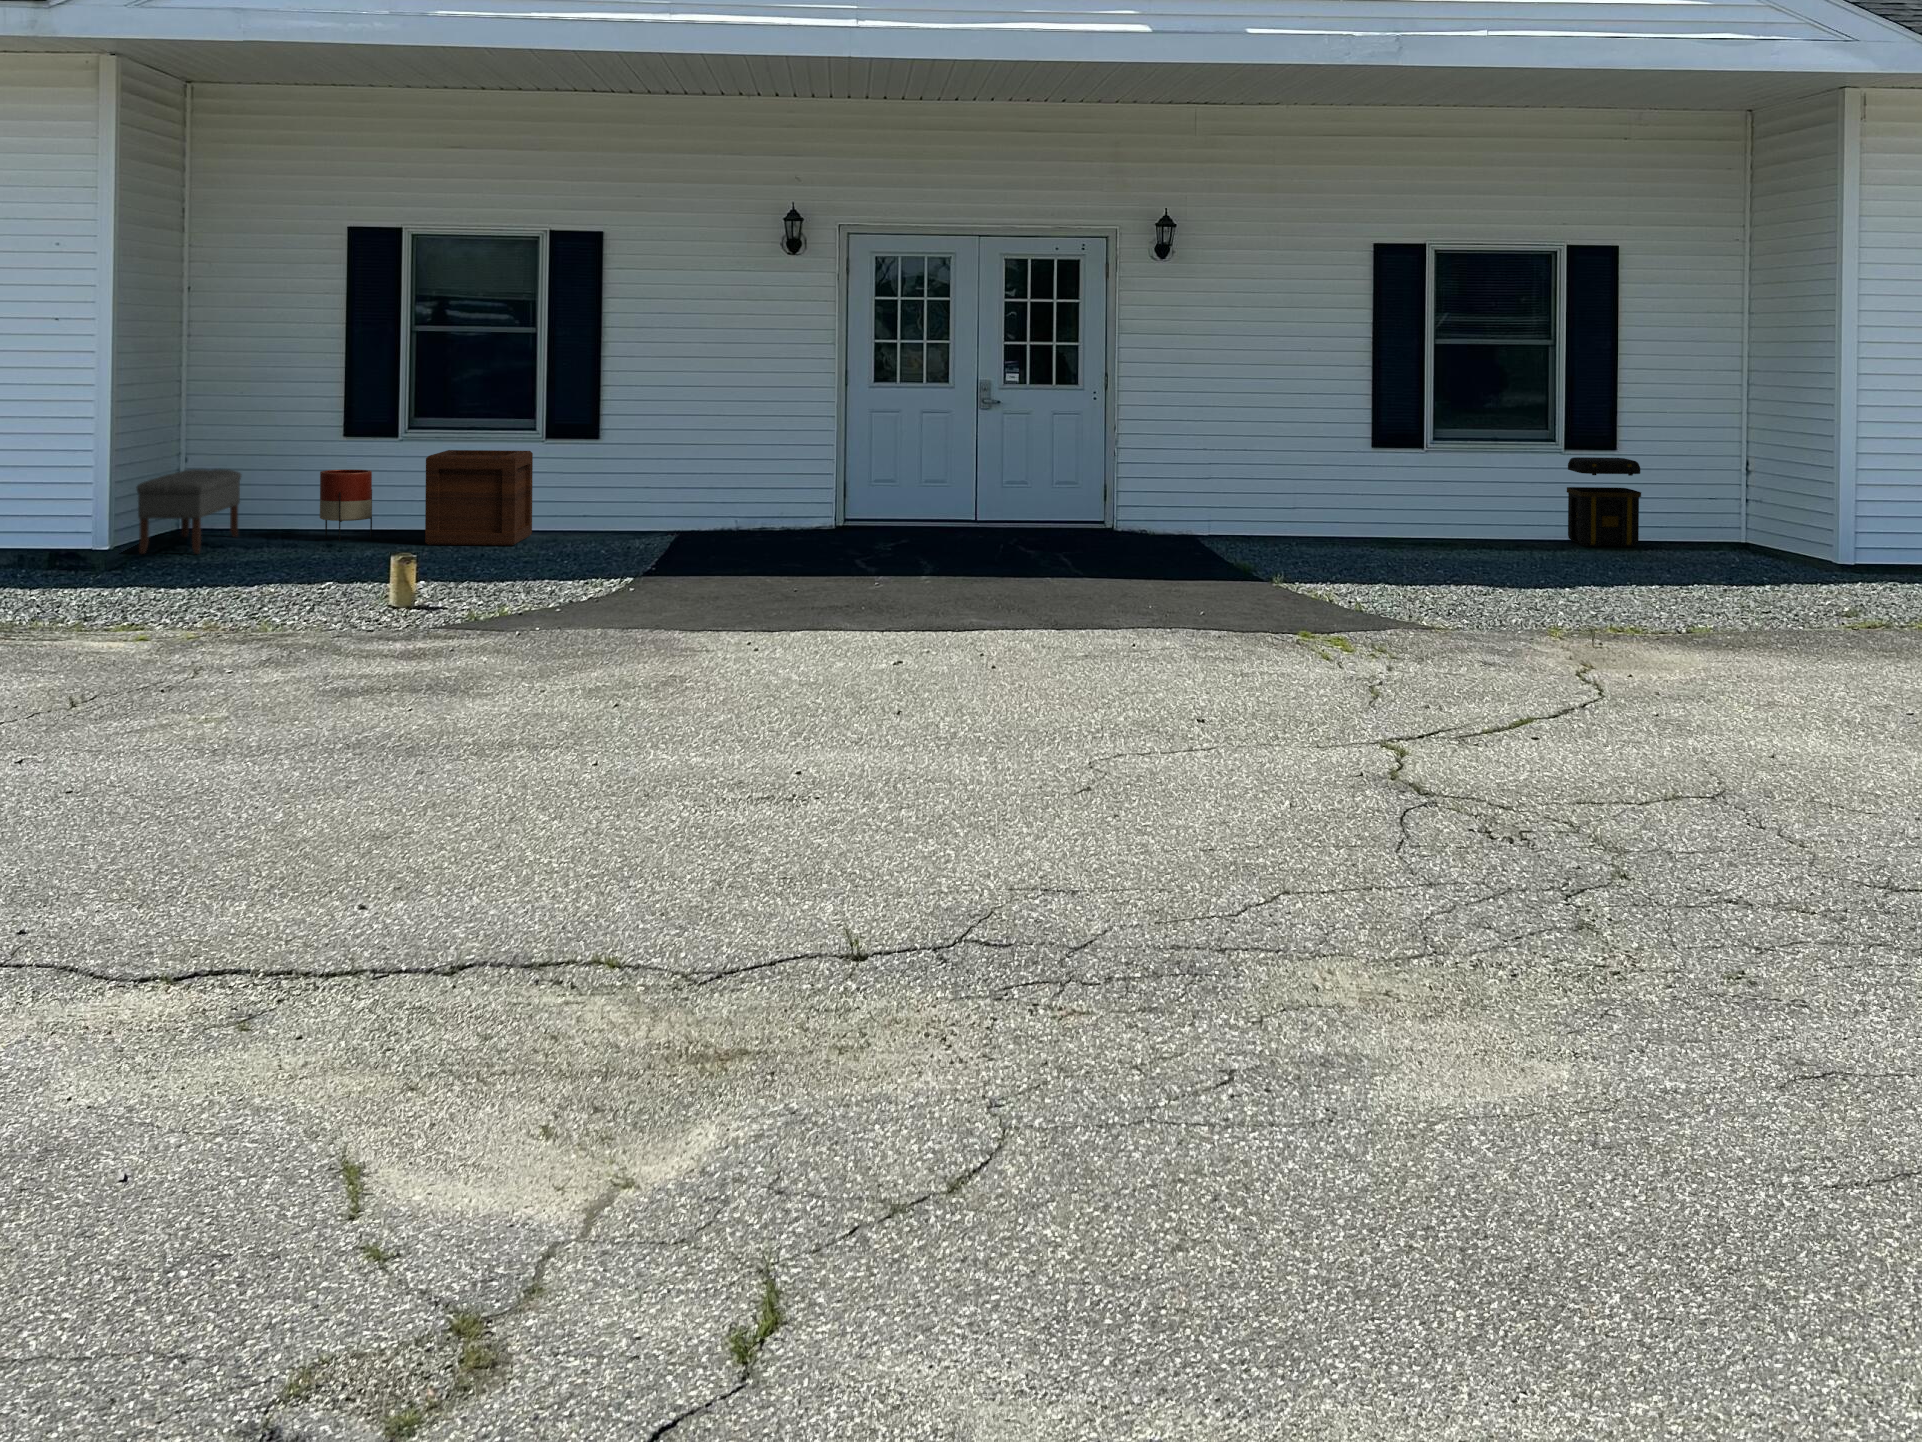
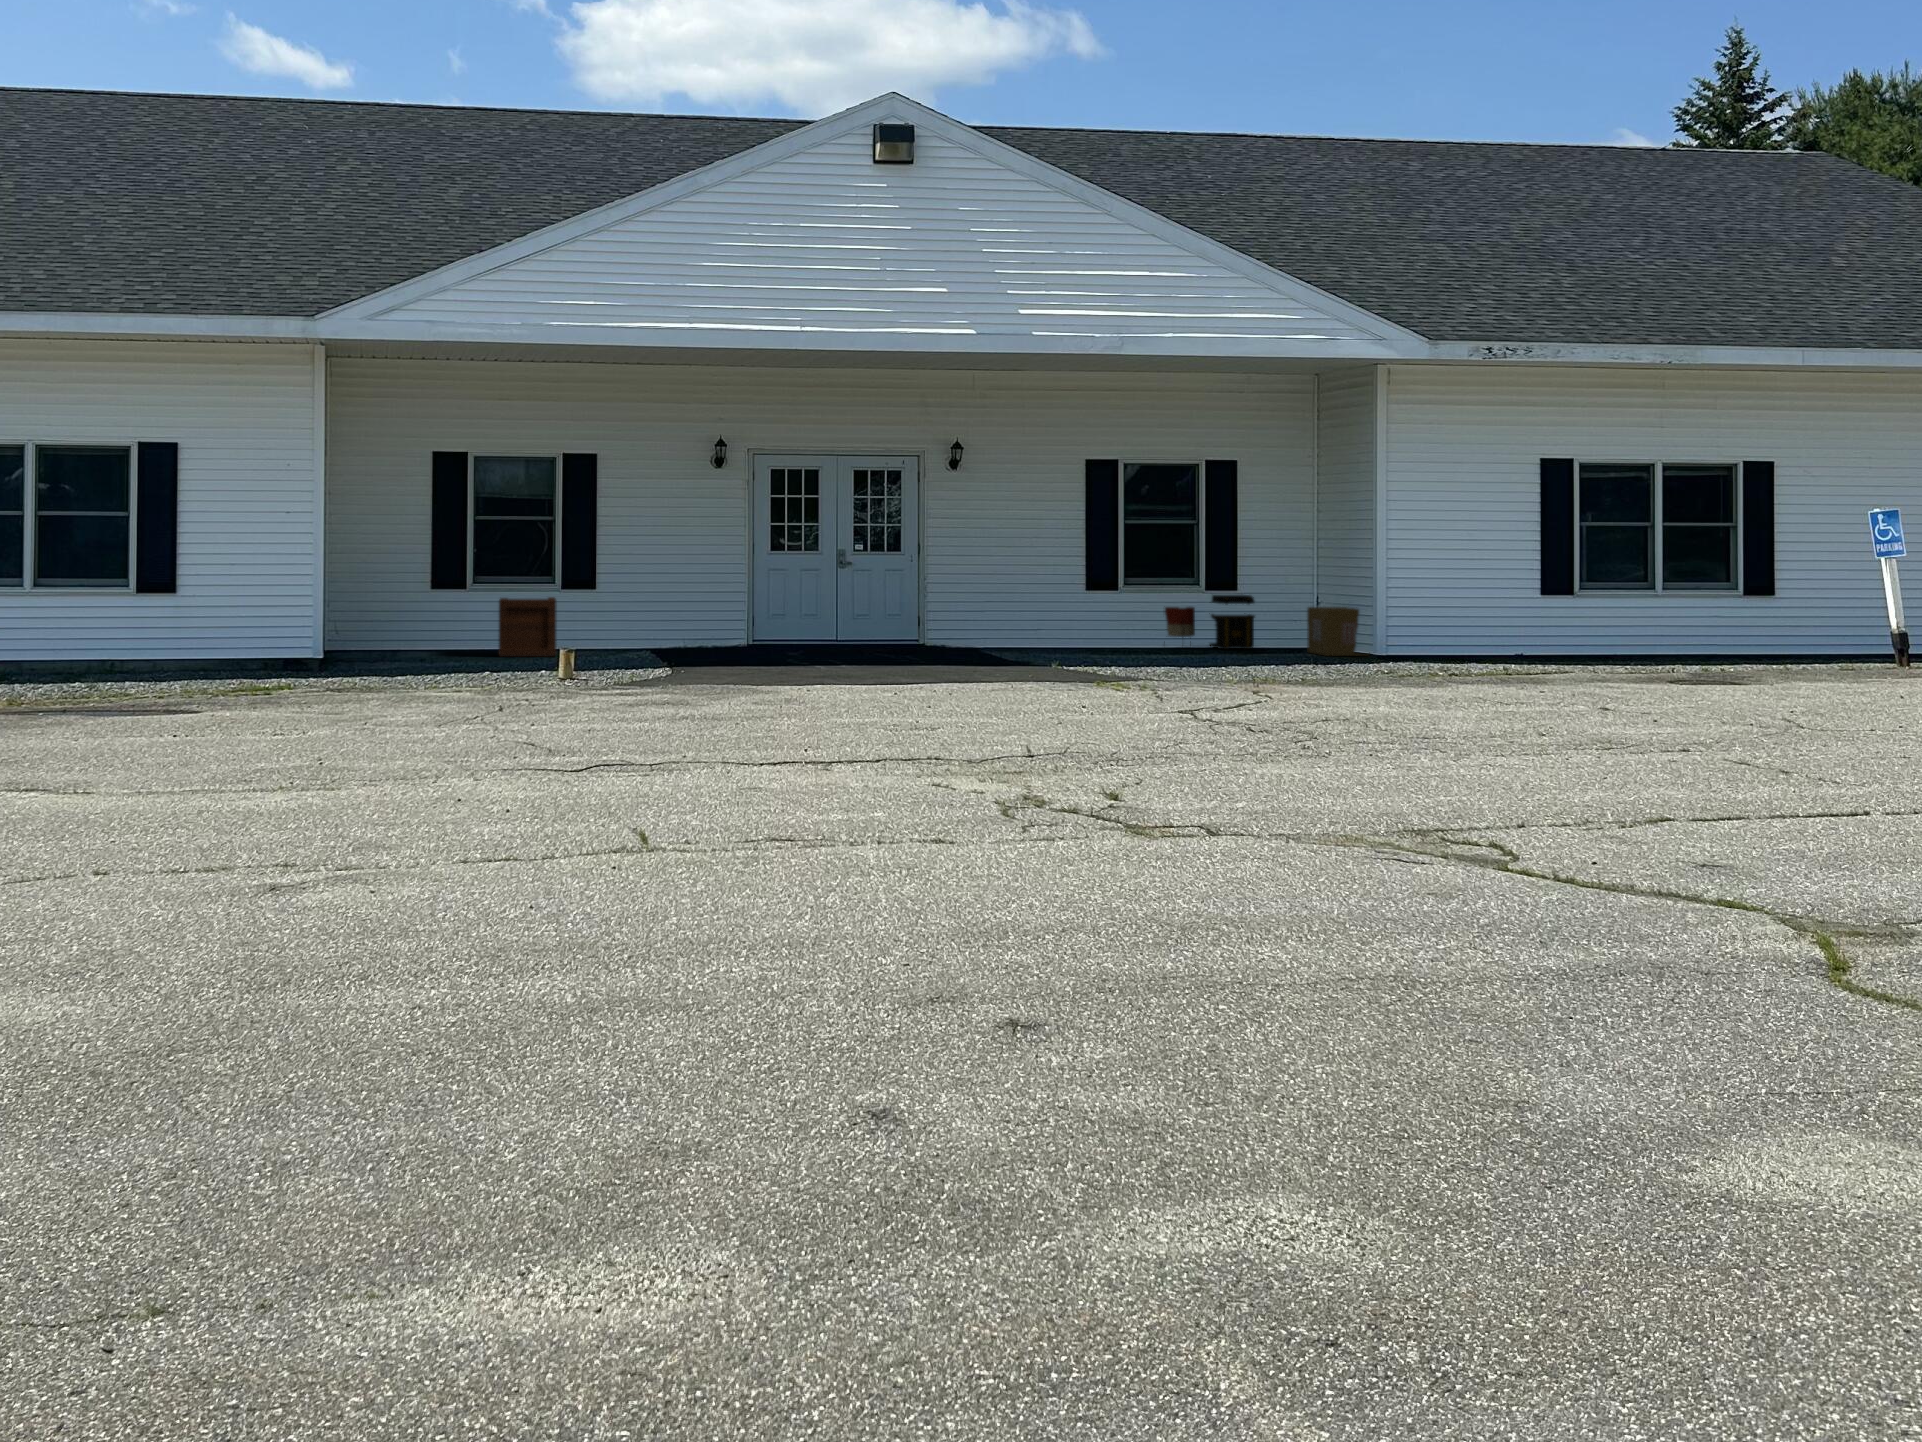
bench: present [136,469,241,554] -> none [326,611,368,662]
planter: present [320,470,372,542] -> present [1165,607,1195,638]
cardboard box: none [1724,482,1827,566] -> present [1307,607,1367,656]

